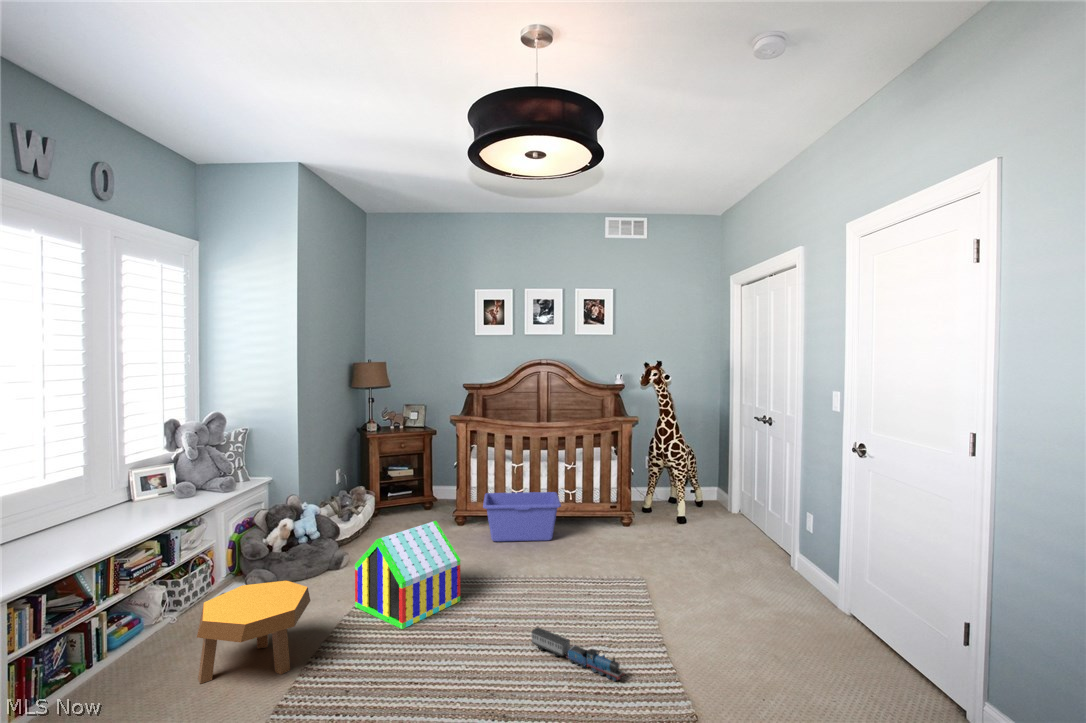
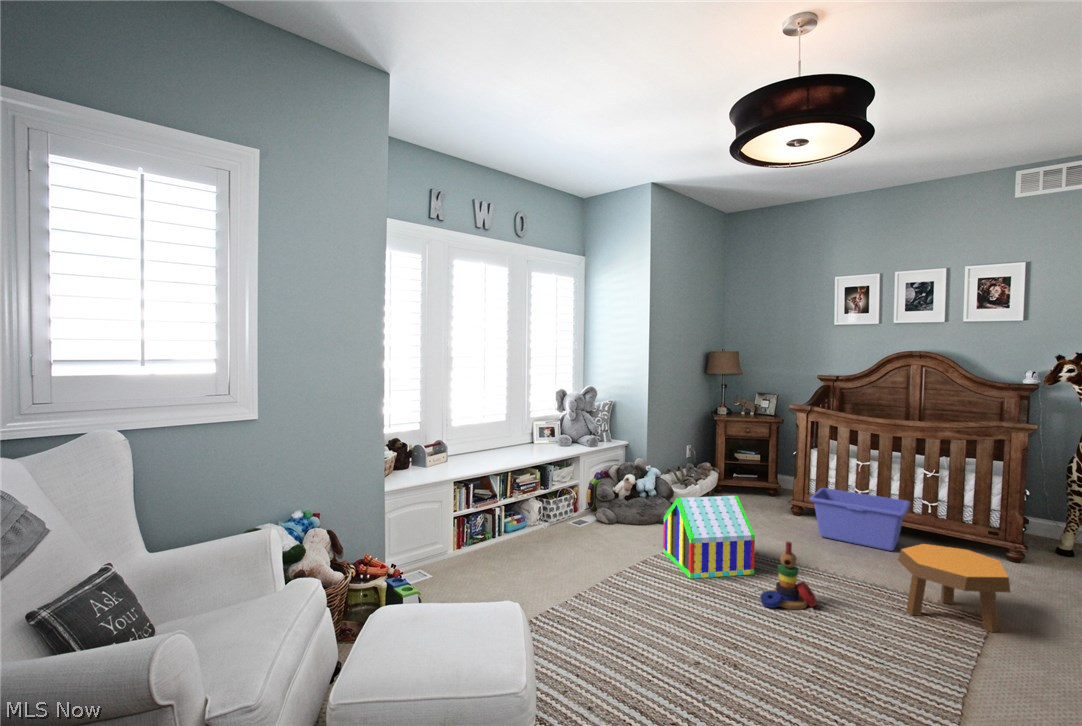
stacking toy: none [483,559,532,634] -> present [760,541,817,609]
footstool: present [197,581,311,684] -> present [898,544,1010,633]
toy train: present [531,628,626,681] -> none [798,613,888,689]

